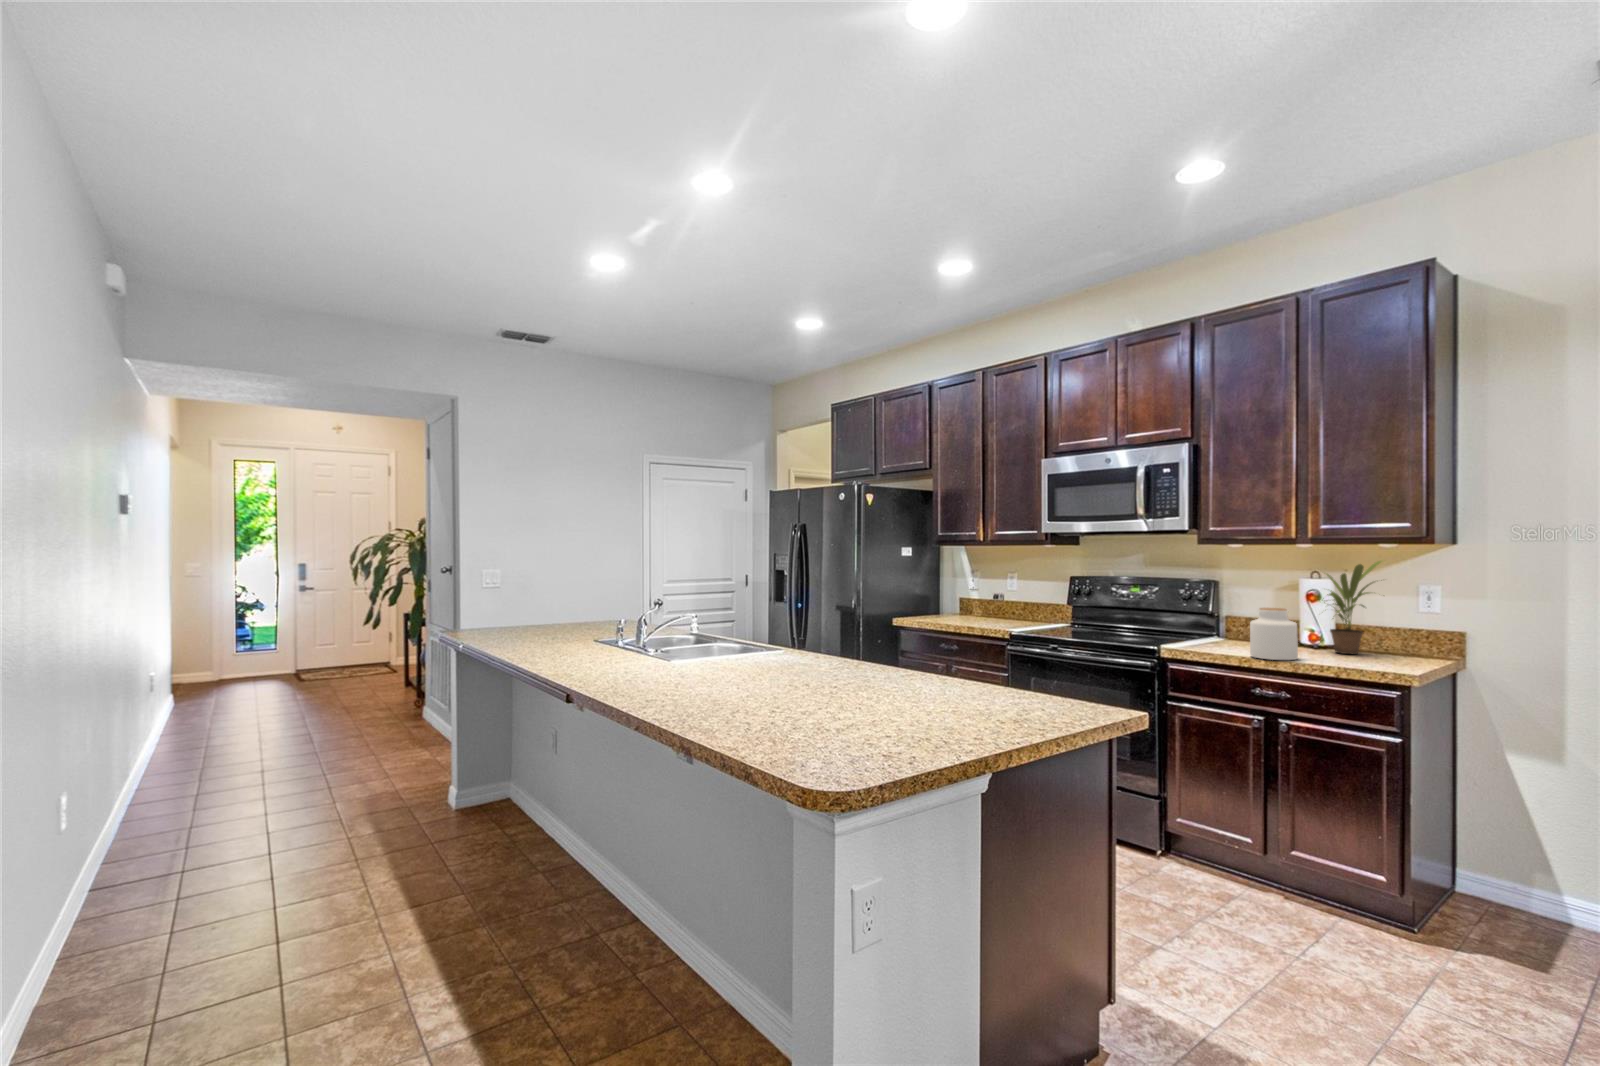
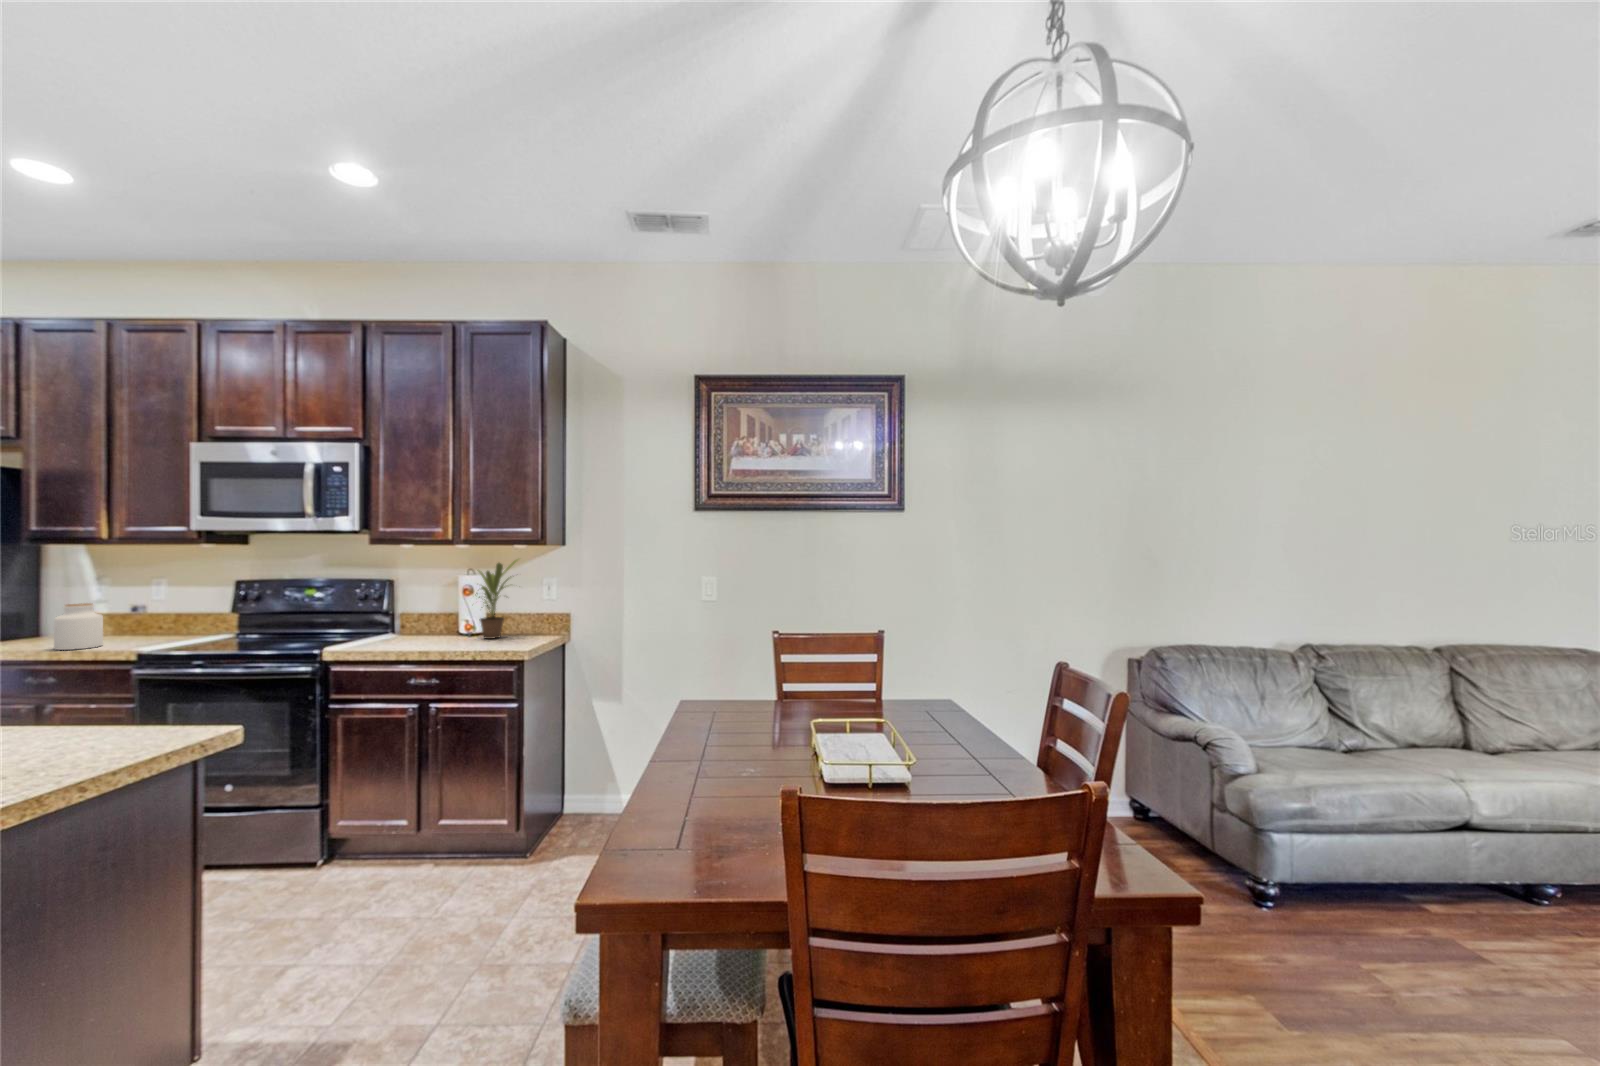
jar: present [1250,608,1298,660] -> present [54,603,103,650]

